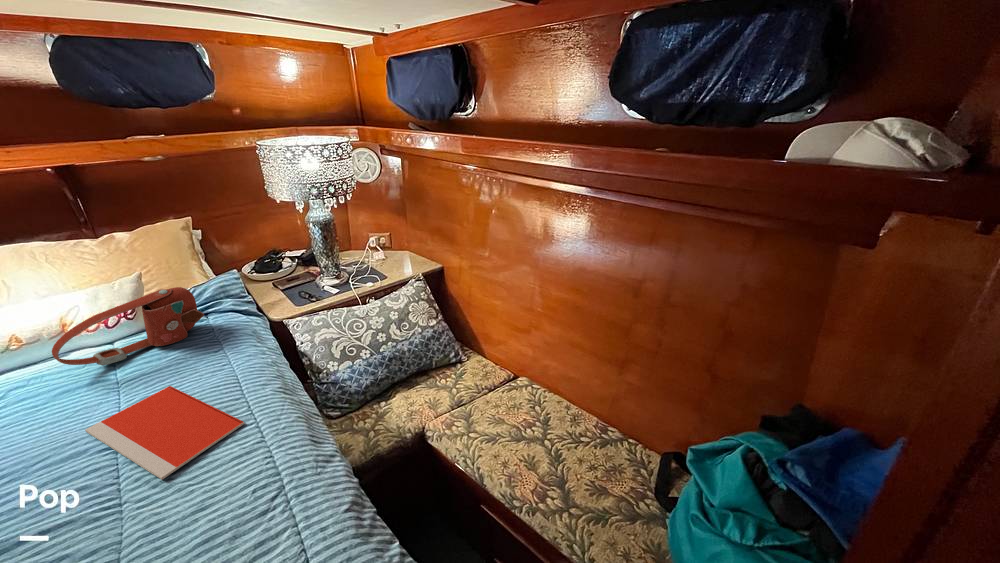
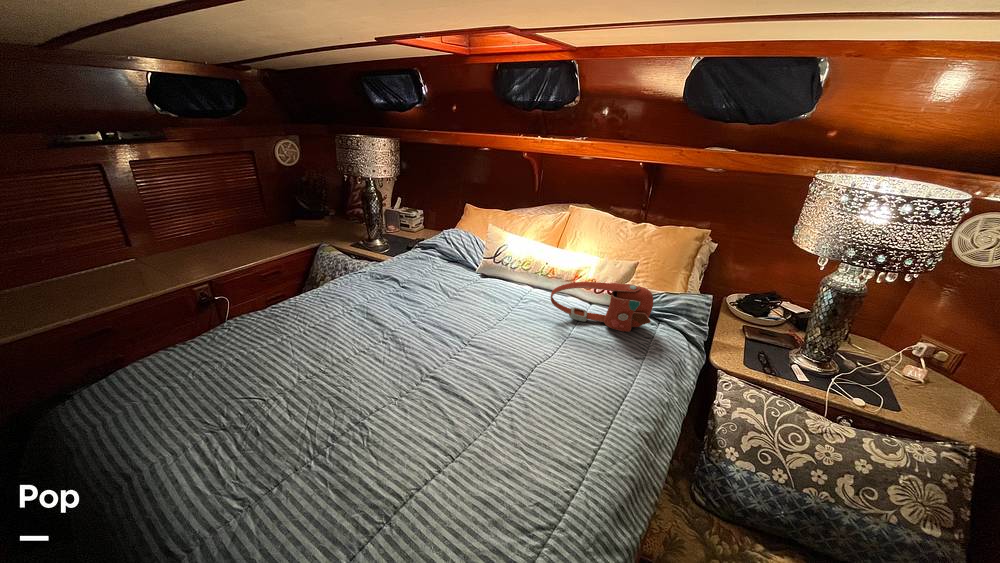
notebook: present [85,386,244,479] -> none [516,354,591,439]

